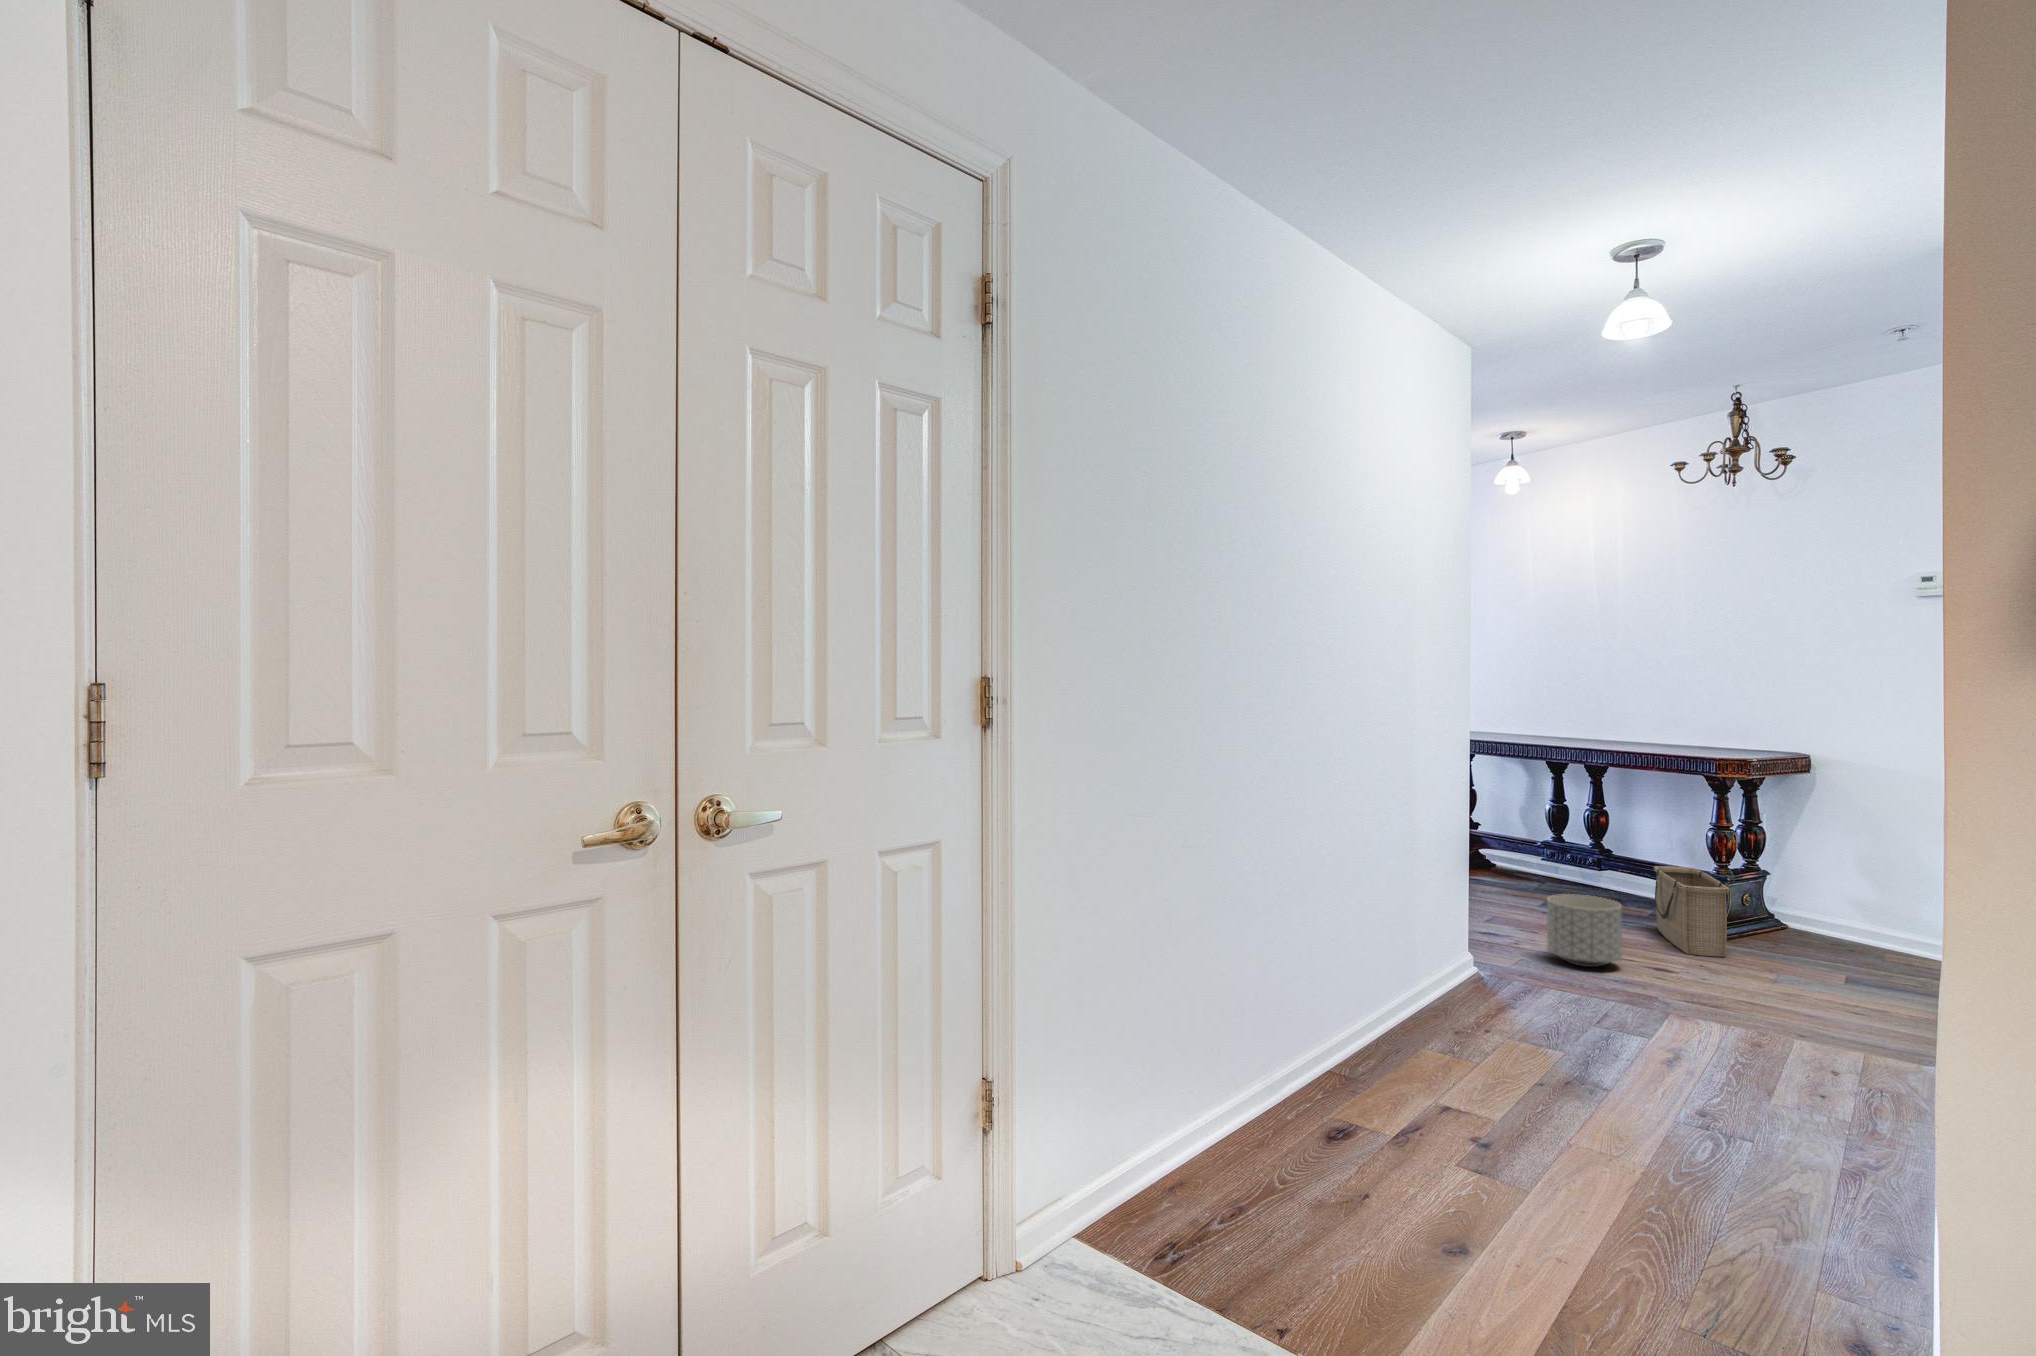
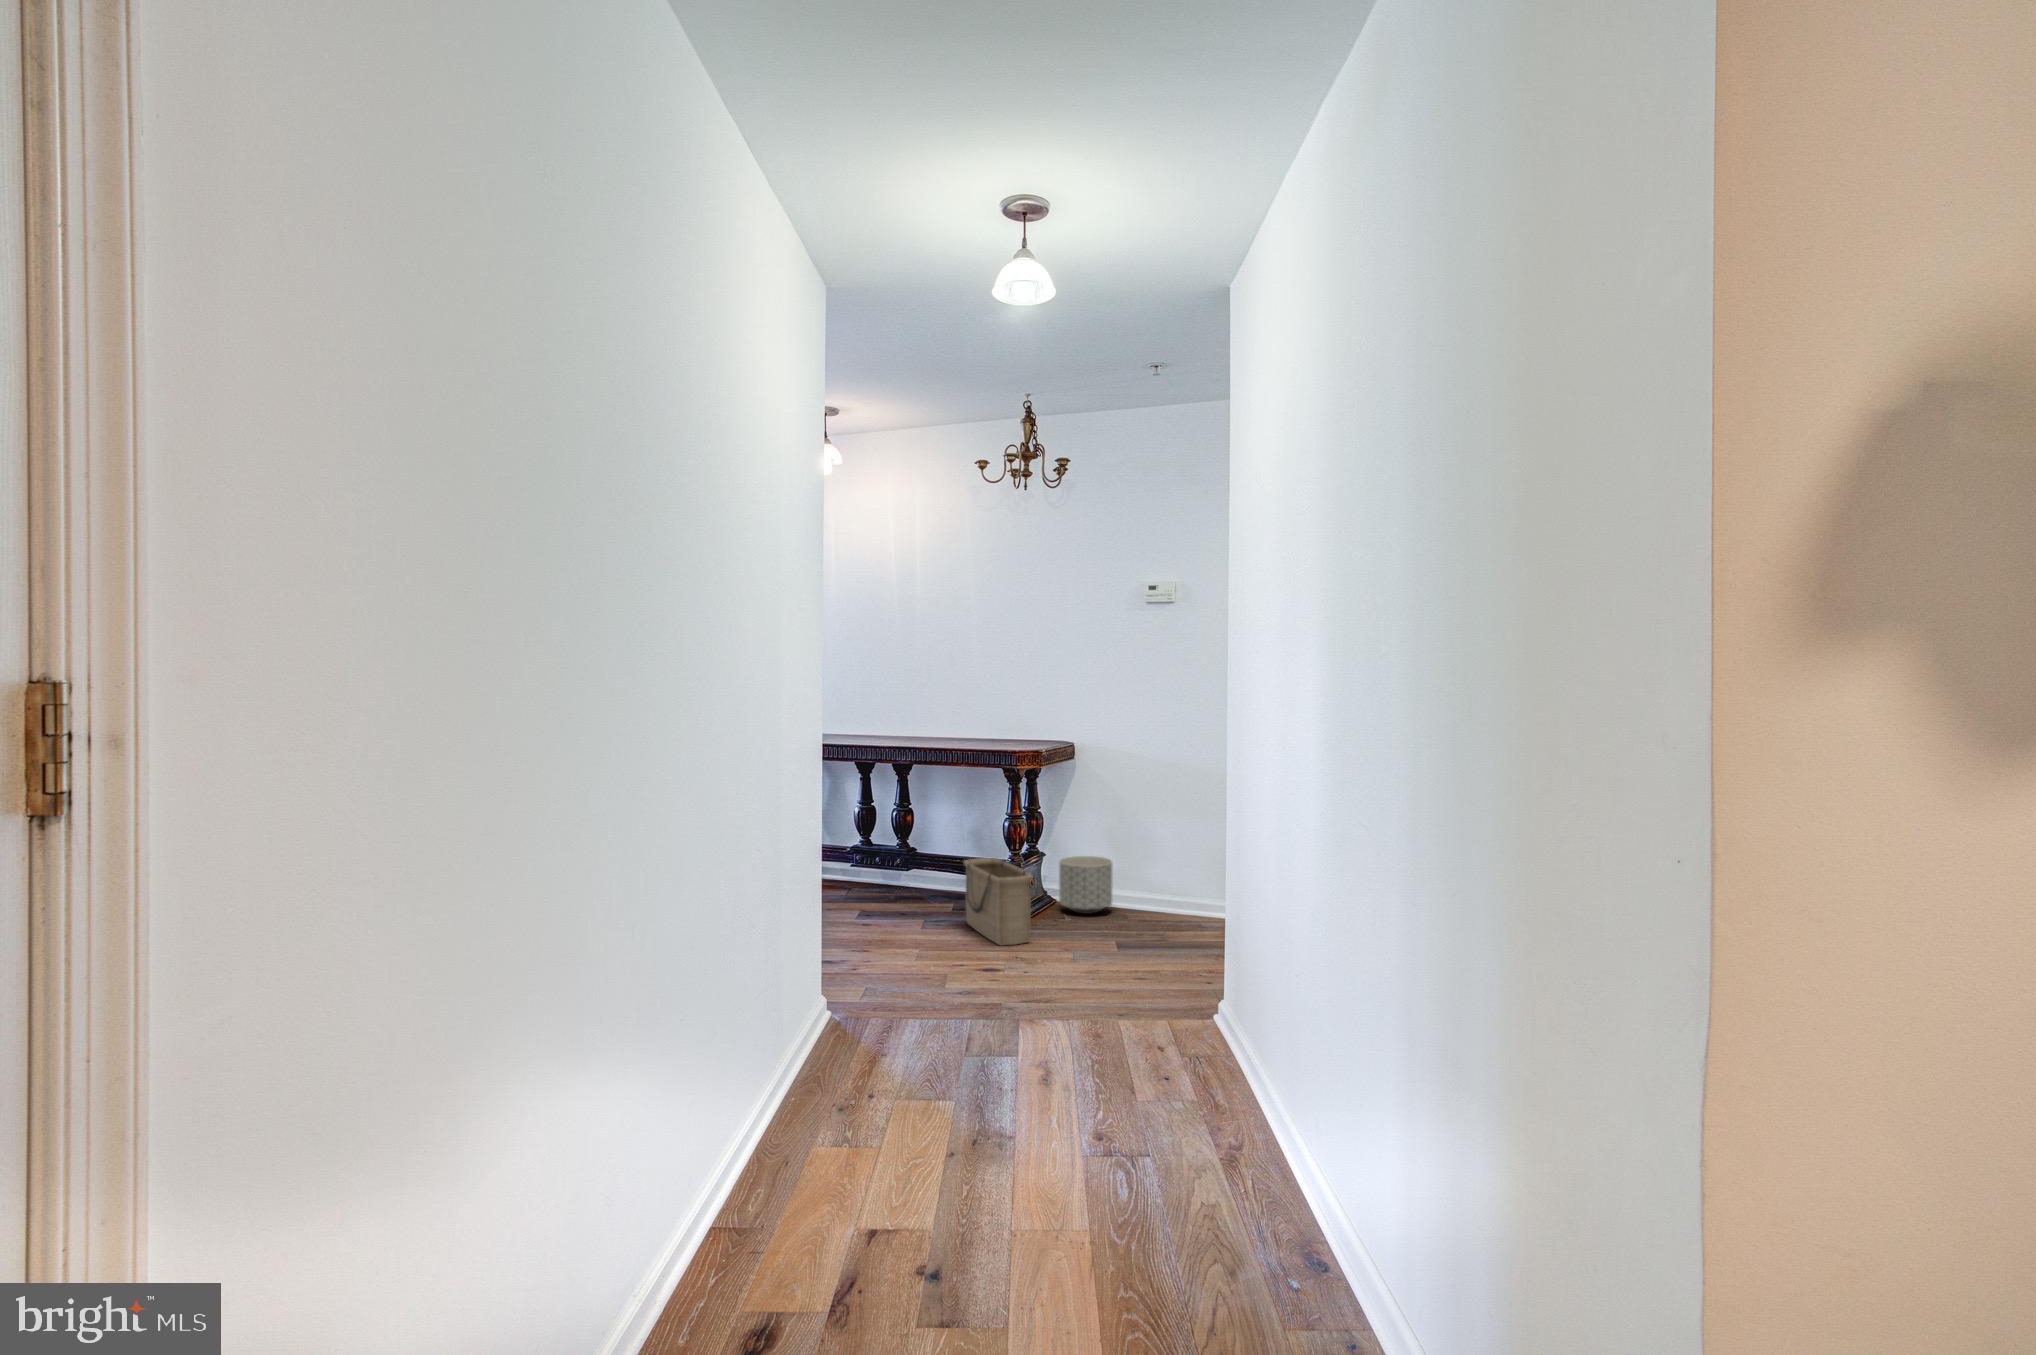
planter: present [1547,894,1622,967] -> present [1059,856,1112,914]

